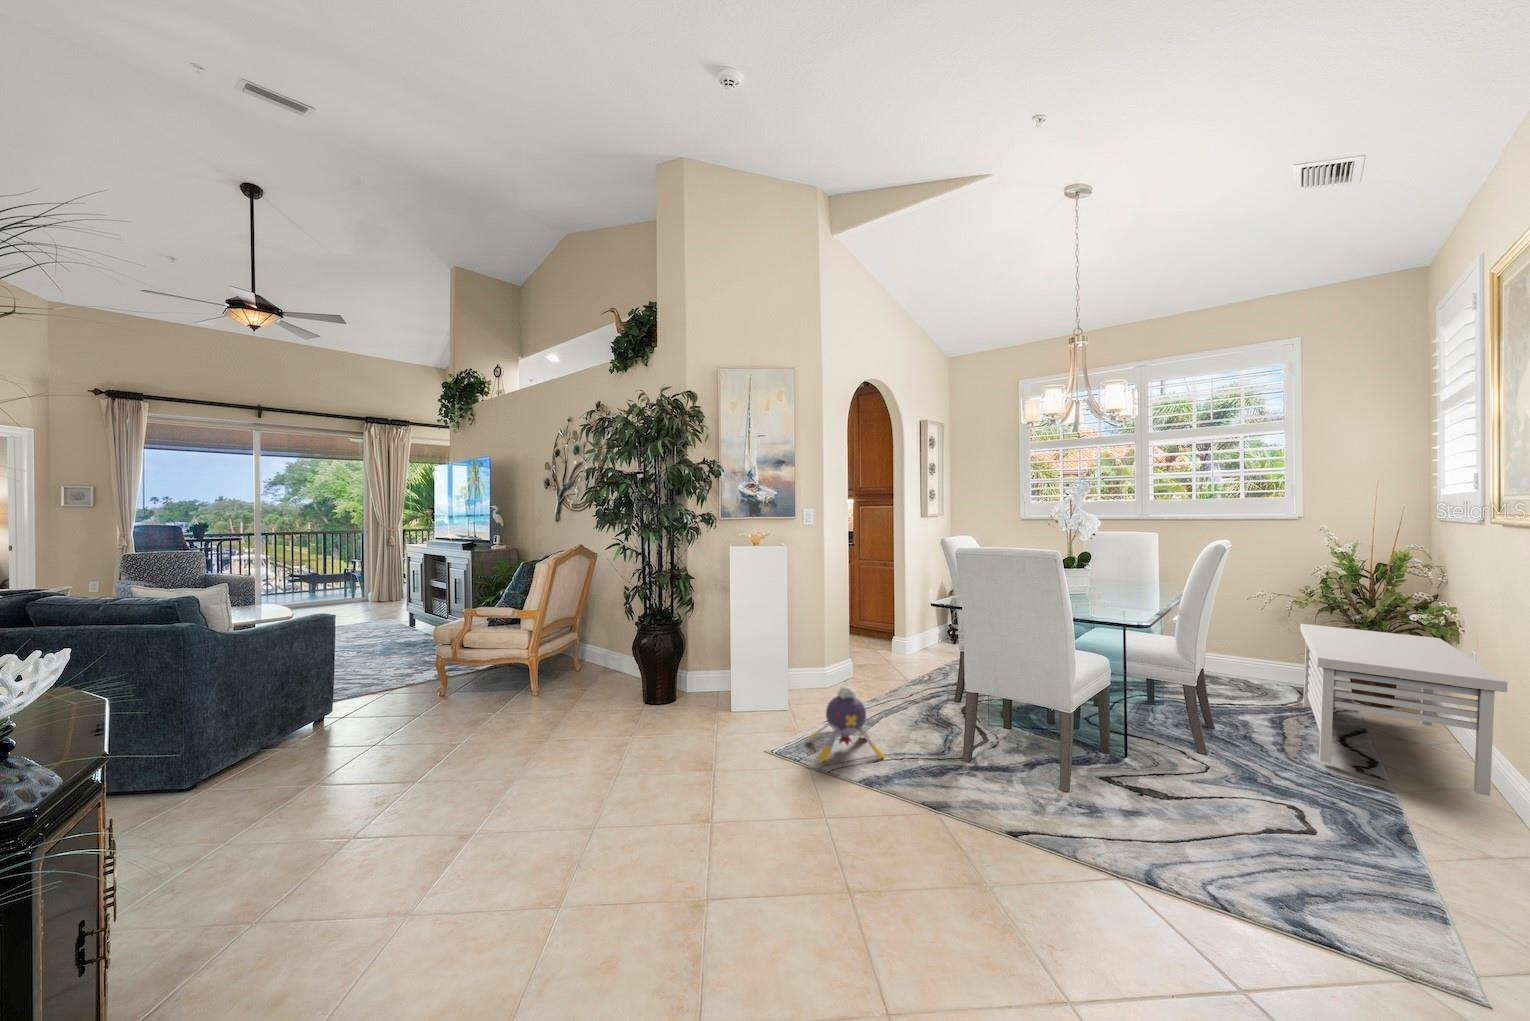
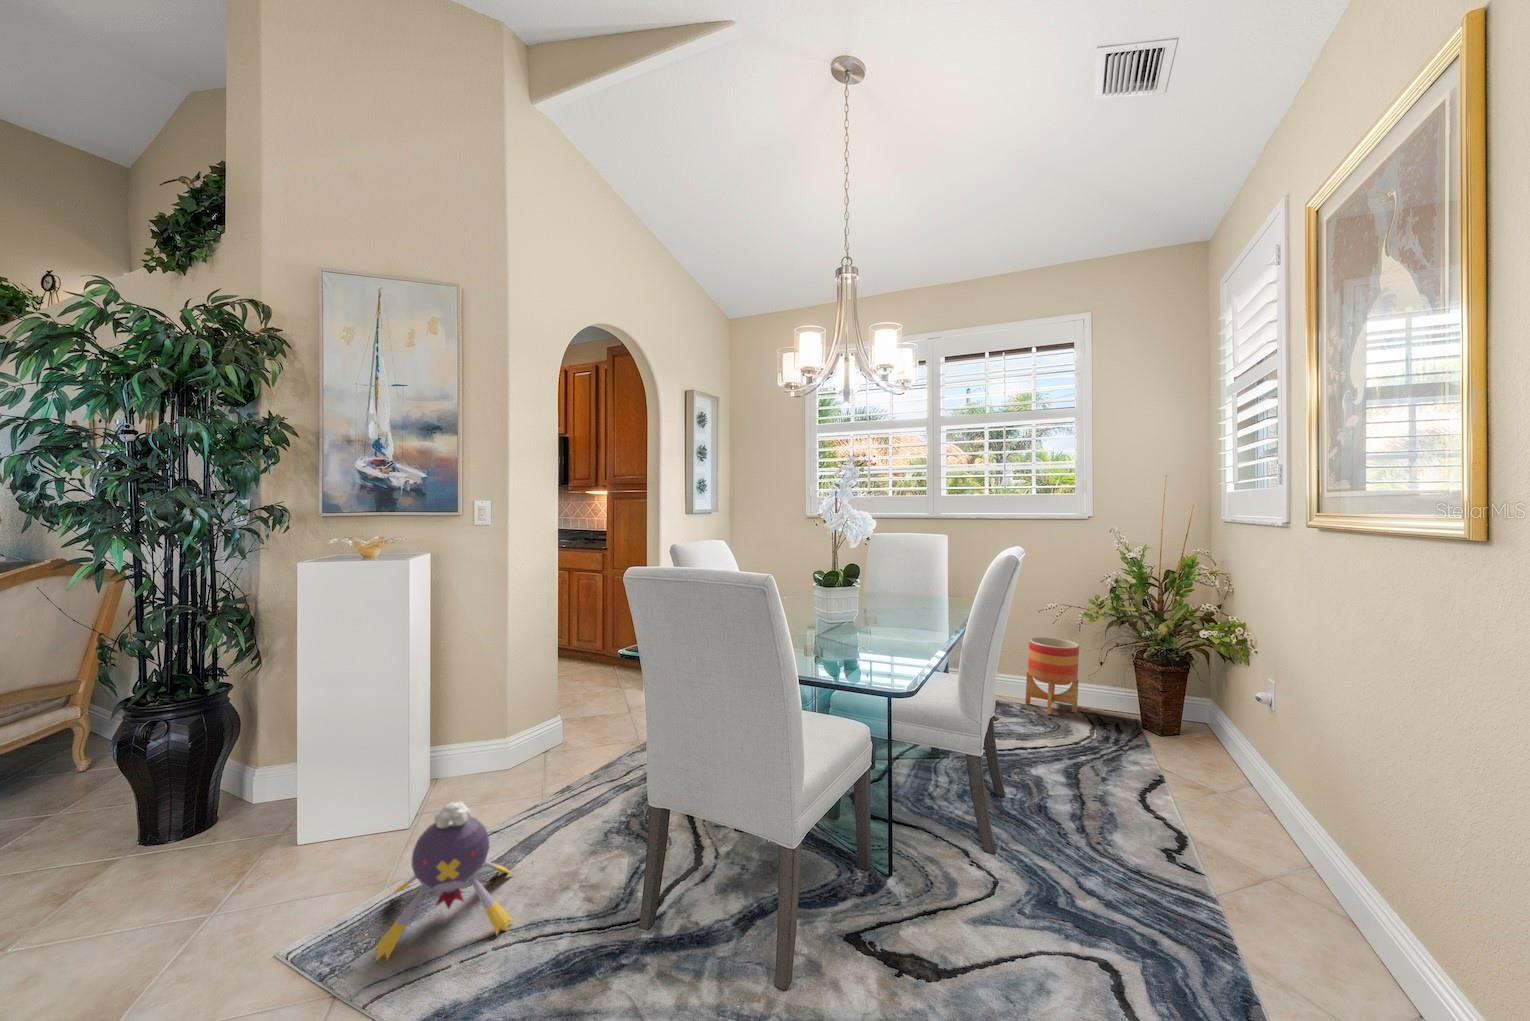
planter: none [1238,622,1290,687] -> present [1025,637,1079,714]
storage bench: present [1300,624,1508,796] -> none [1092,643,1351,895]

